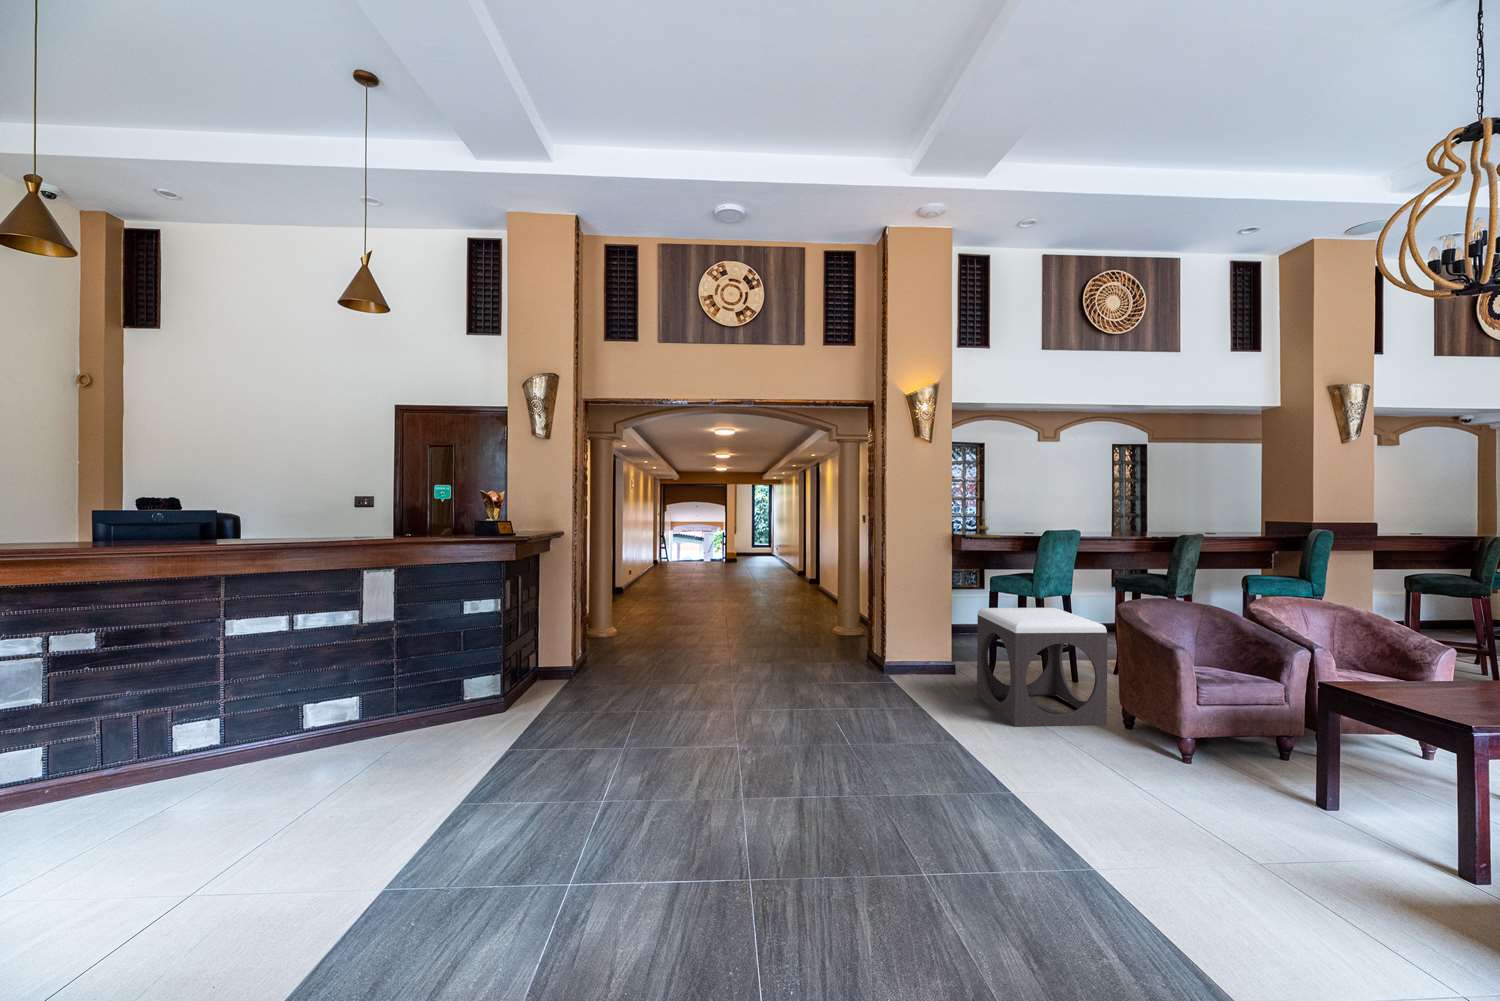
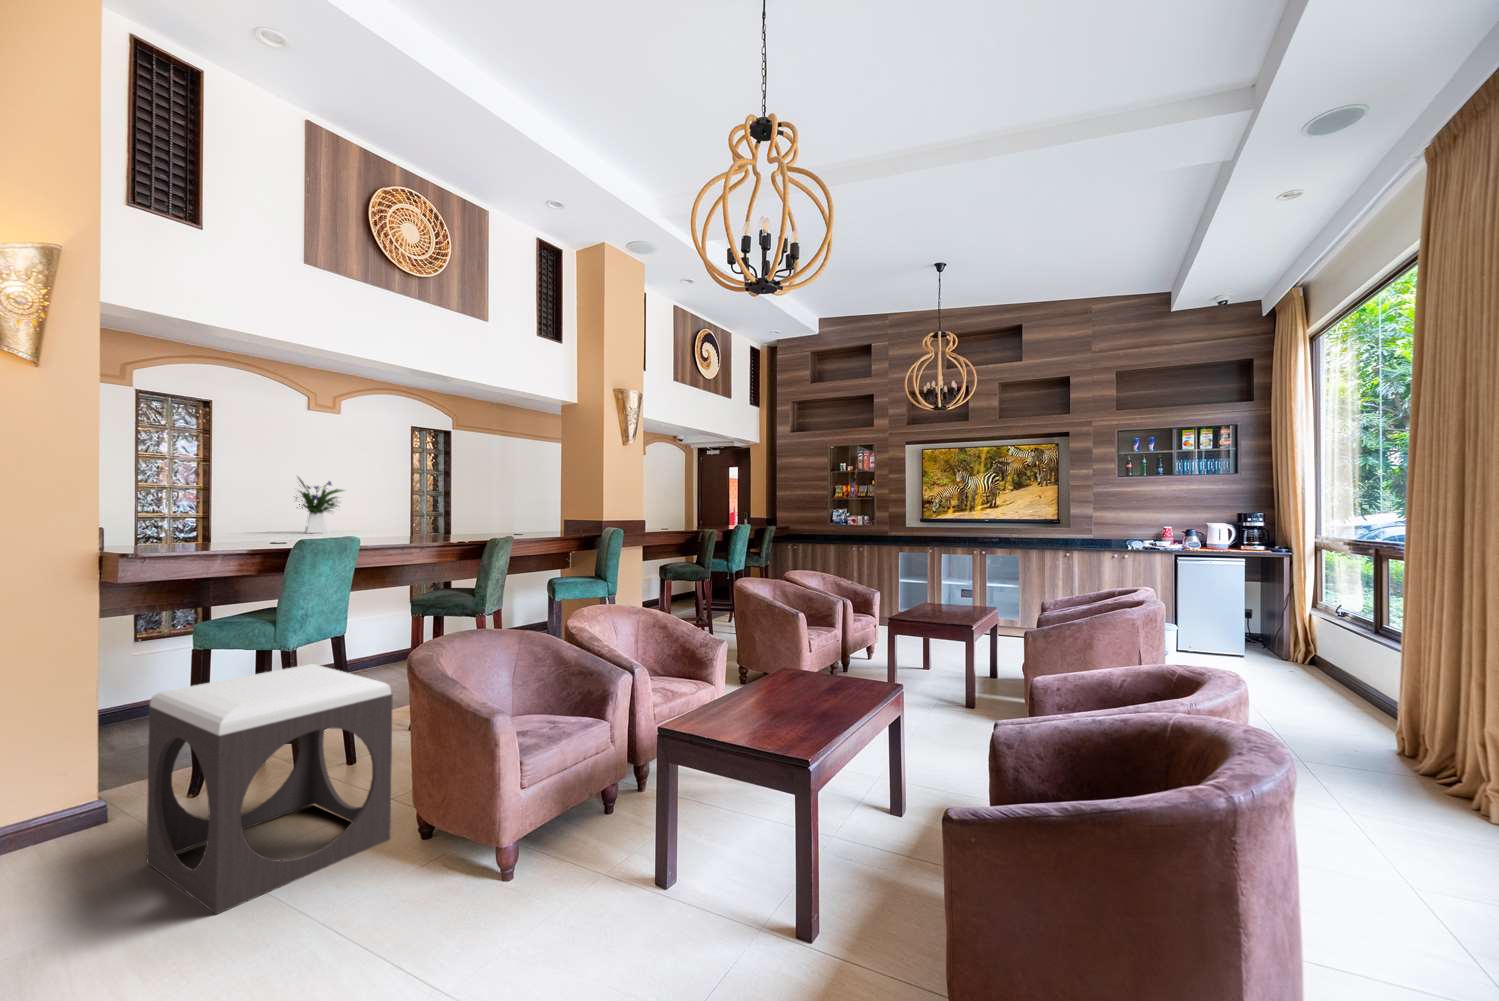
flower arrangement: none [1024,487,1065,526] -> present [296,477,342,533]
candle holder: present [967,501,1000,538] -> none [141,489,218,558]

